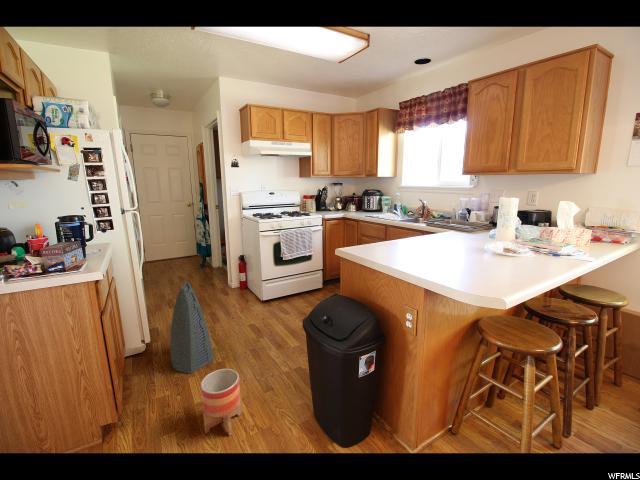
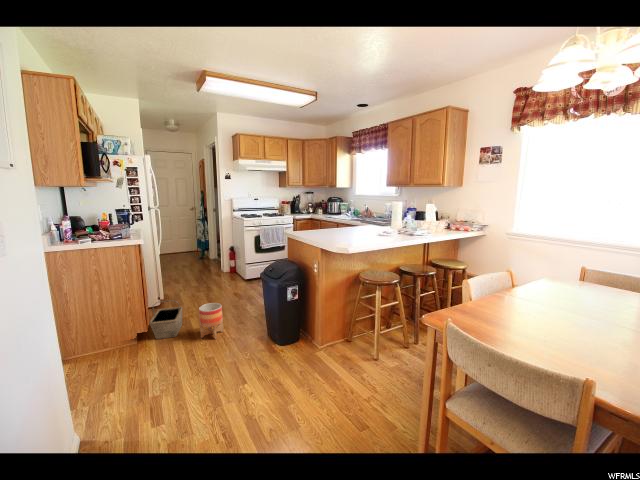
air purifier: present [170,281,214,374] -> none [179,255,208,315]
basket: none [116,365,175,436] -> present [149,300,183,339]

